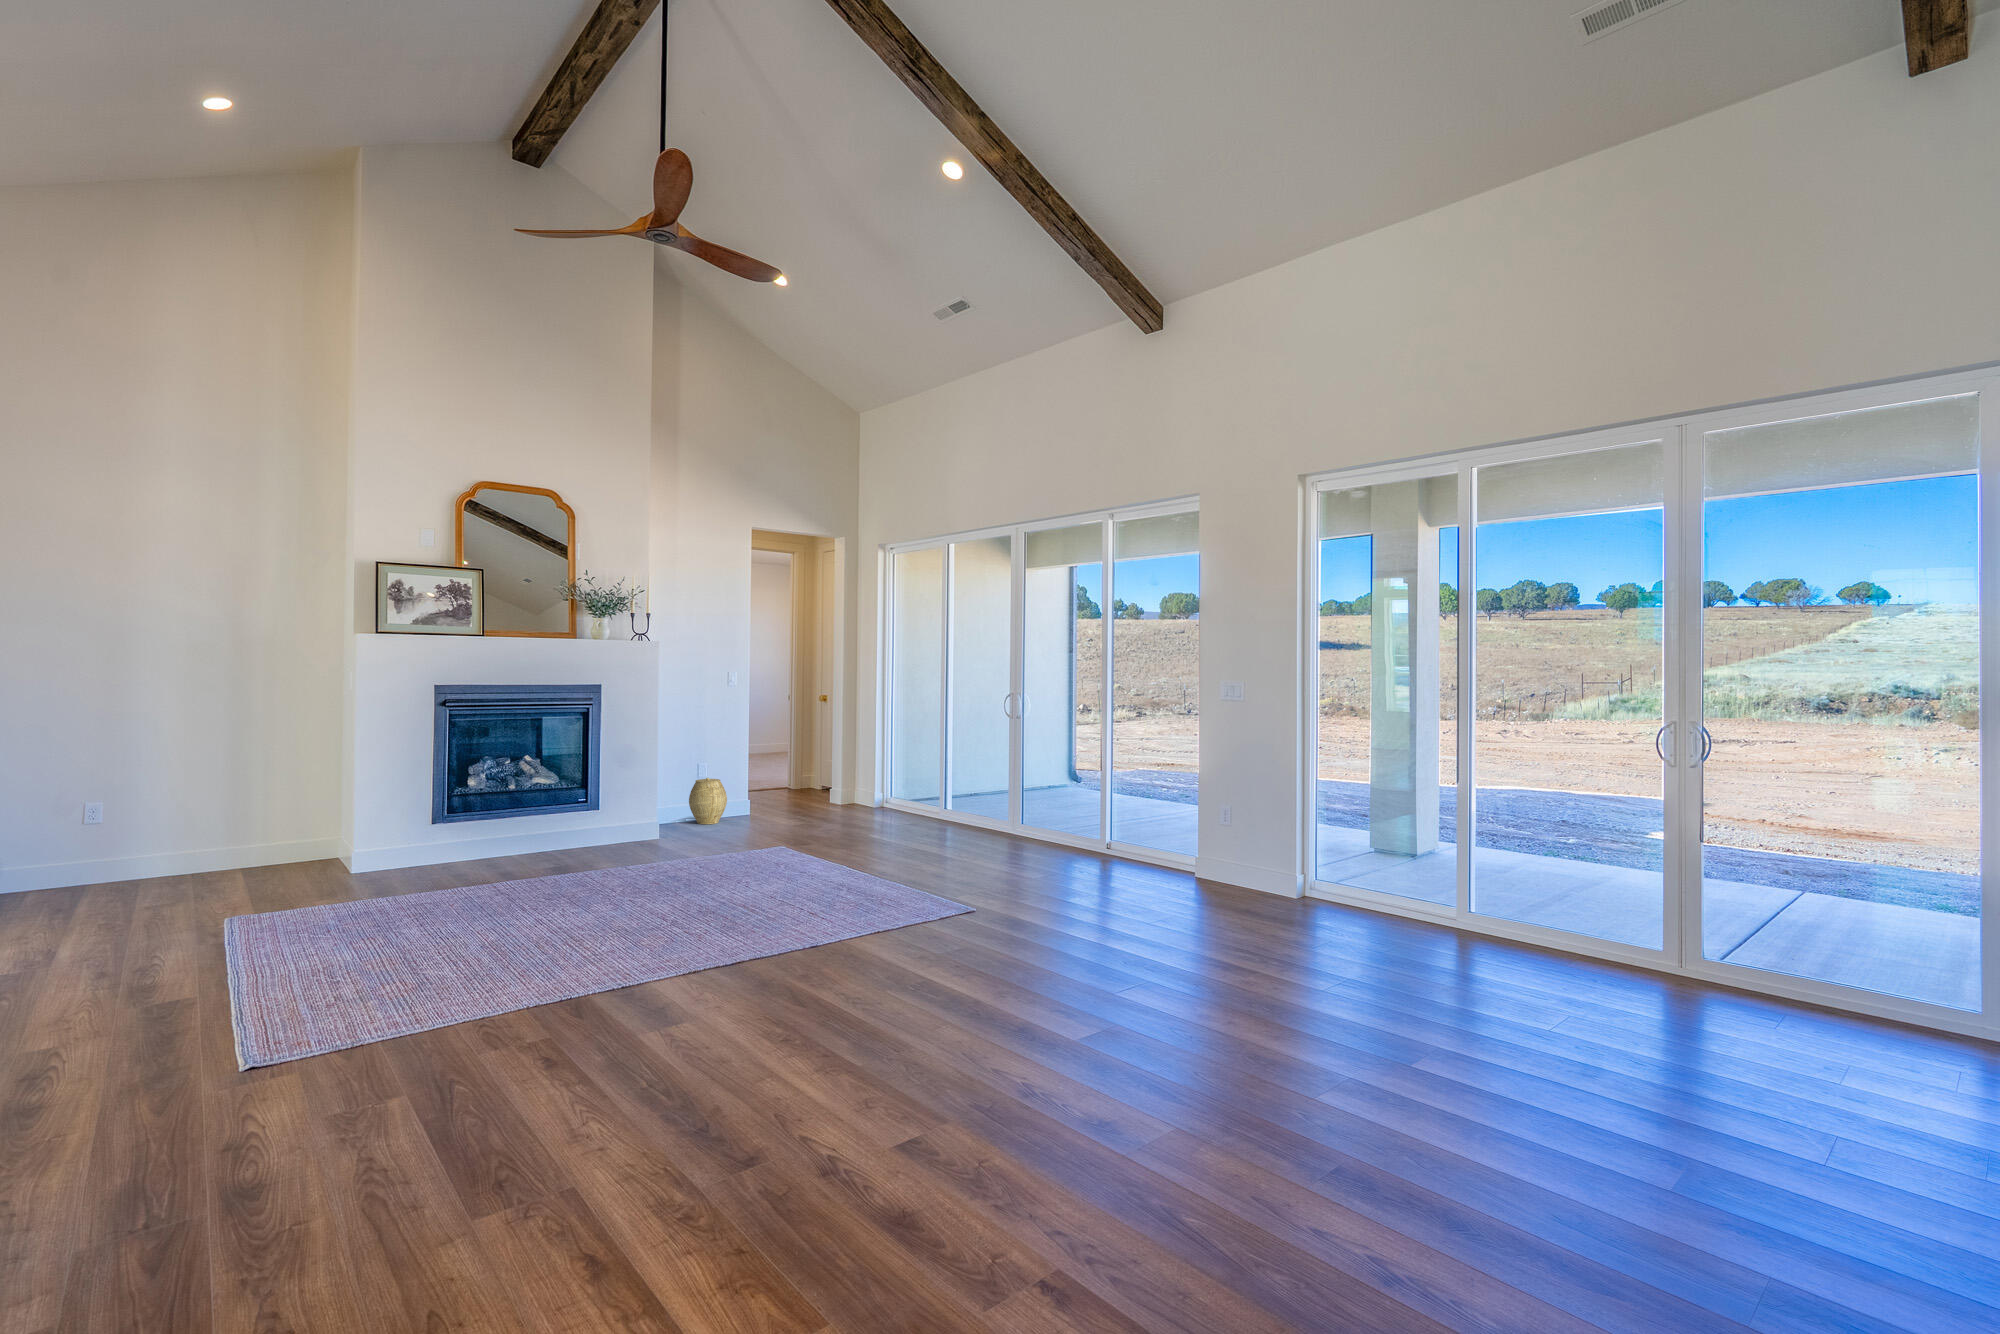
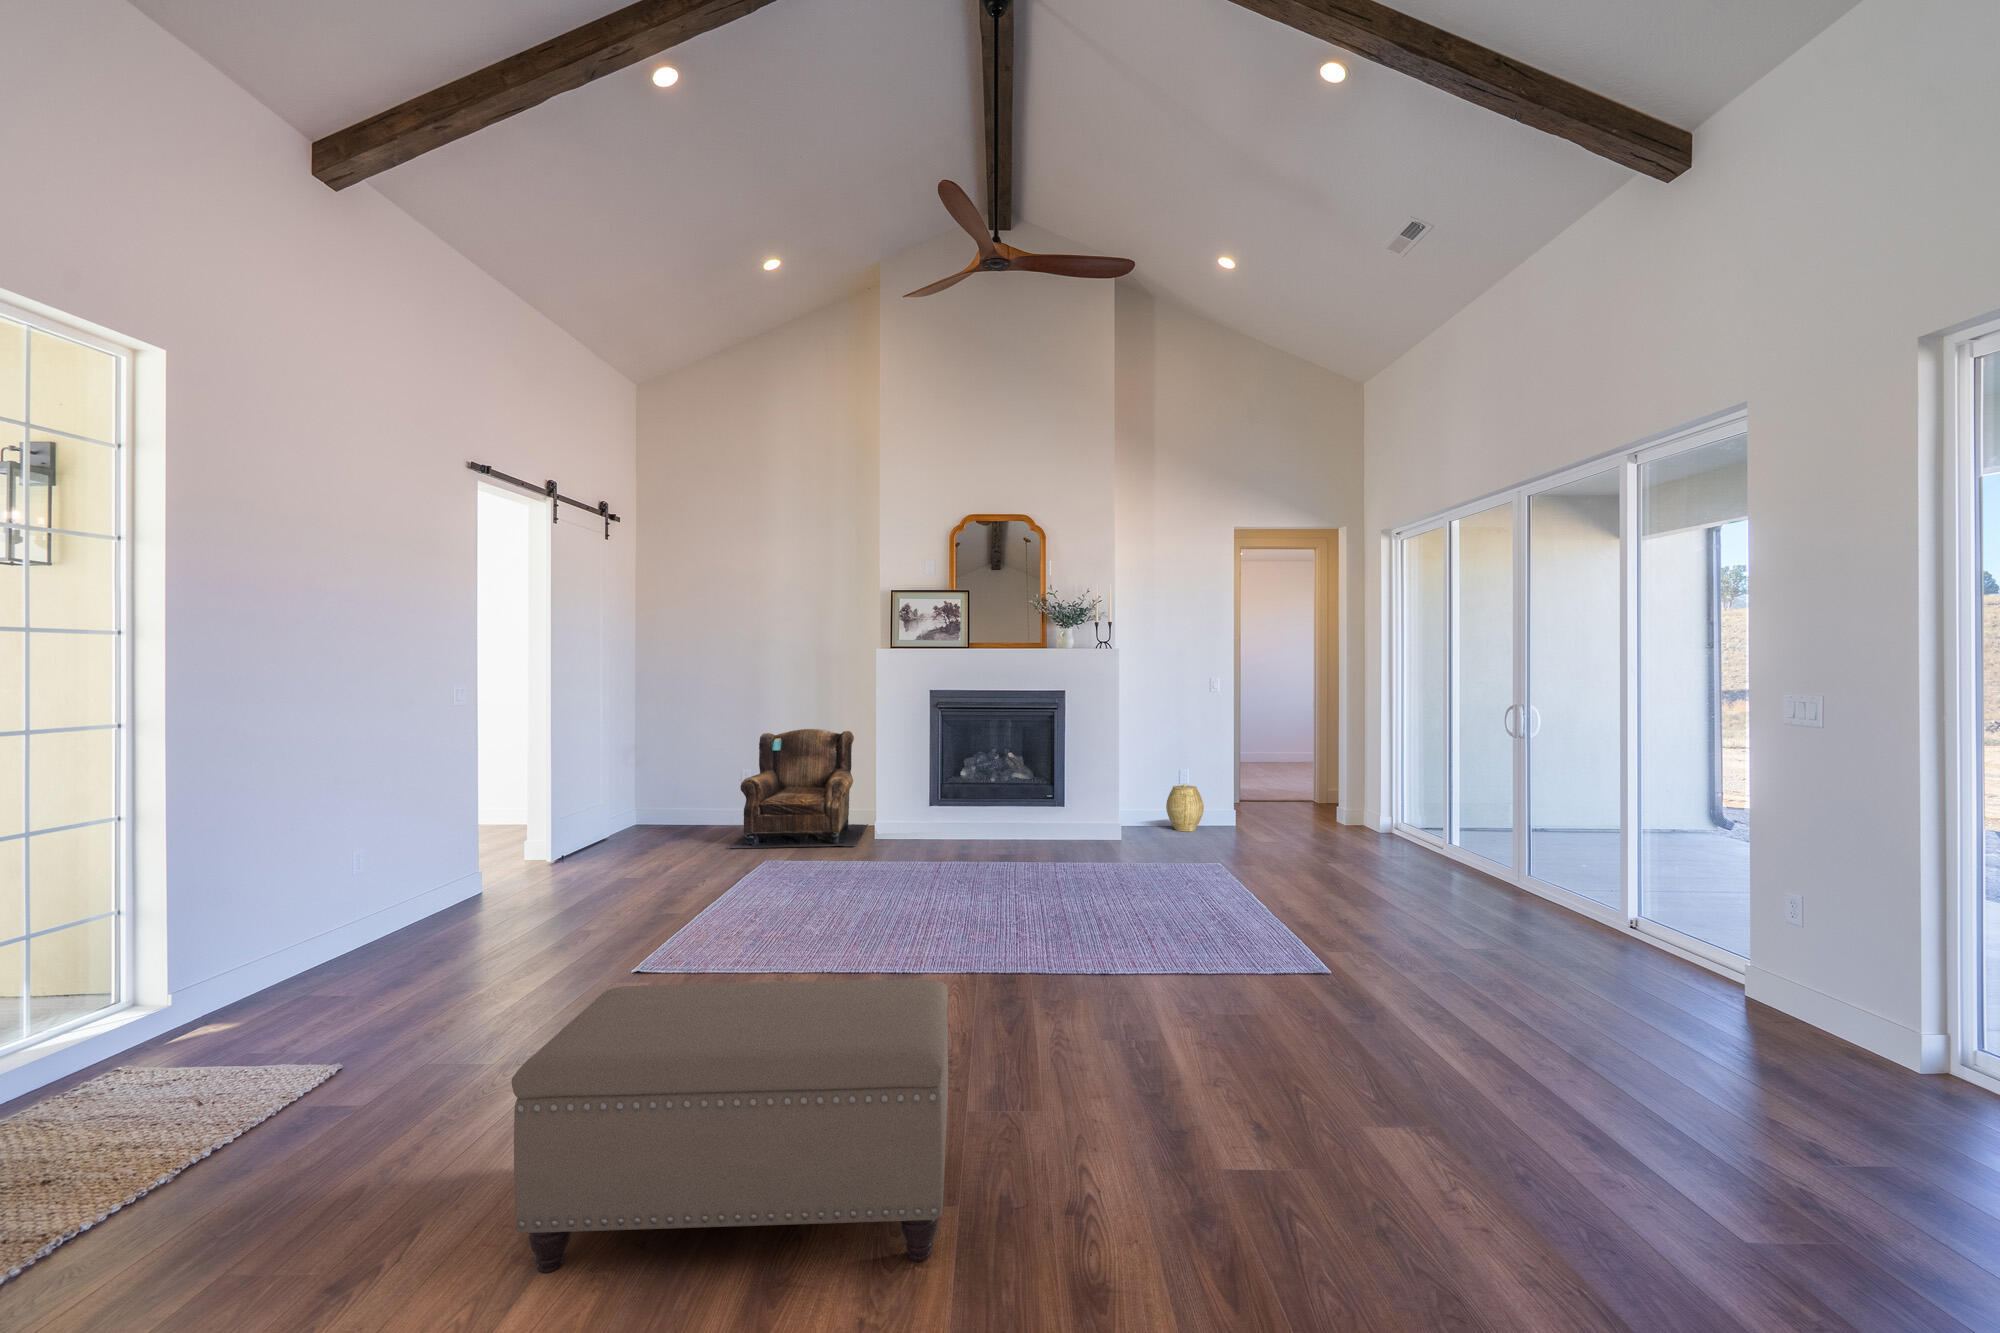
armchair: none [115,738,341,911] -> present [727,729,868,849]
ottoman: none [604,937,1008,1269] -> present [512,979,948,1274]

